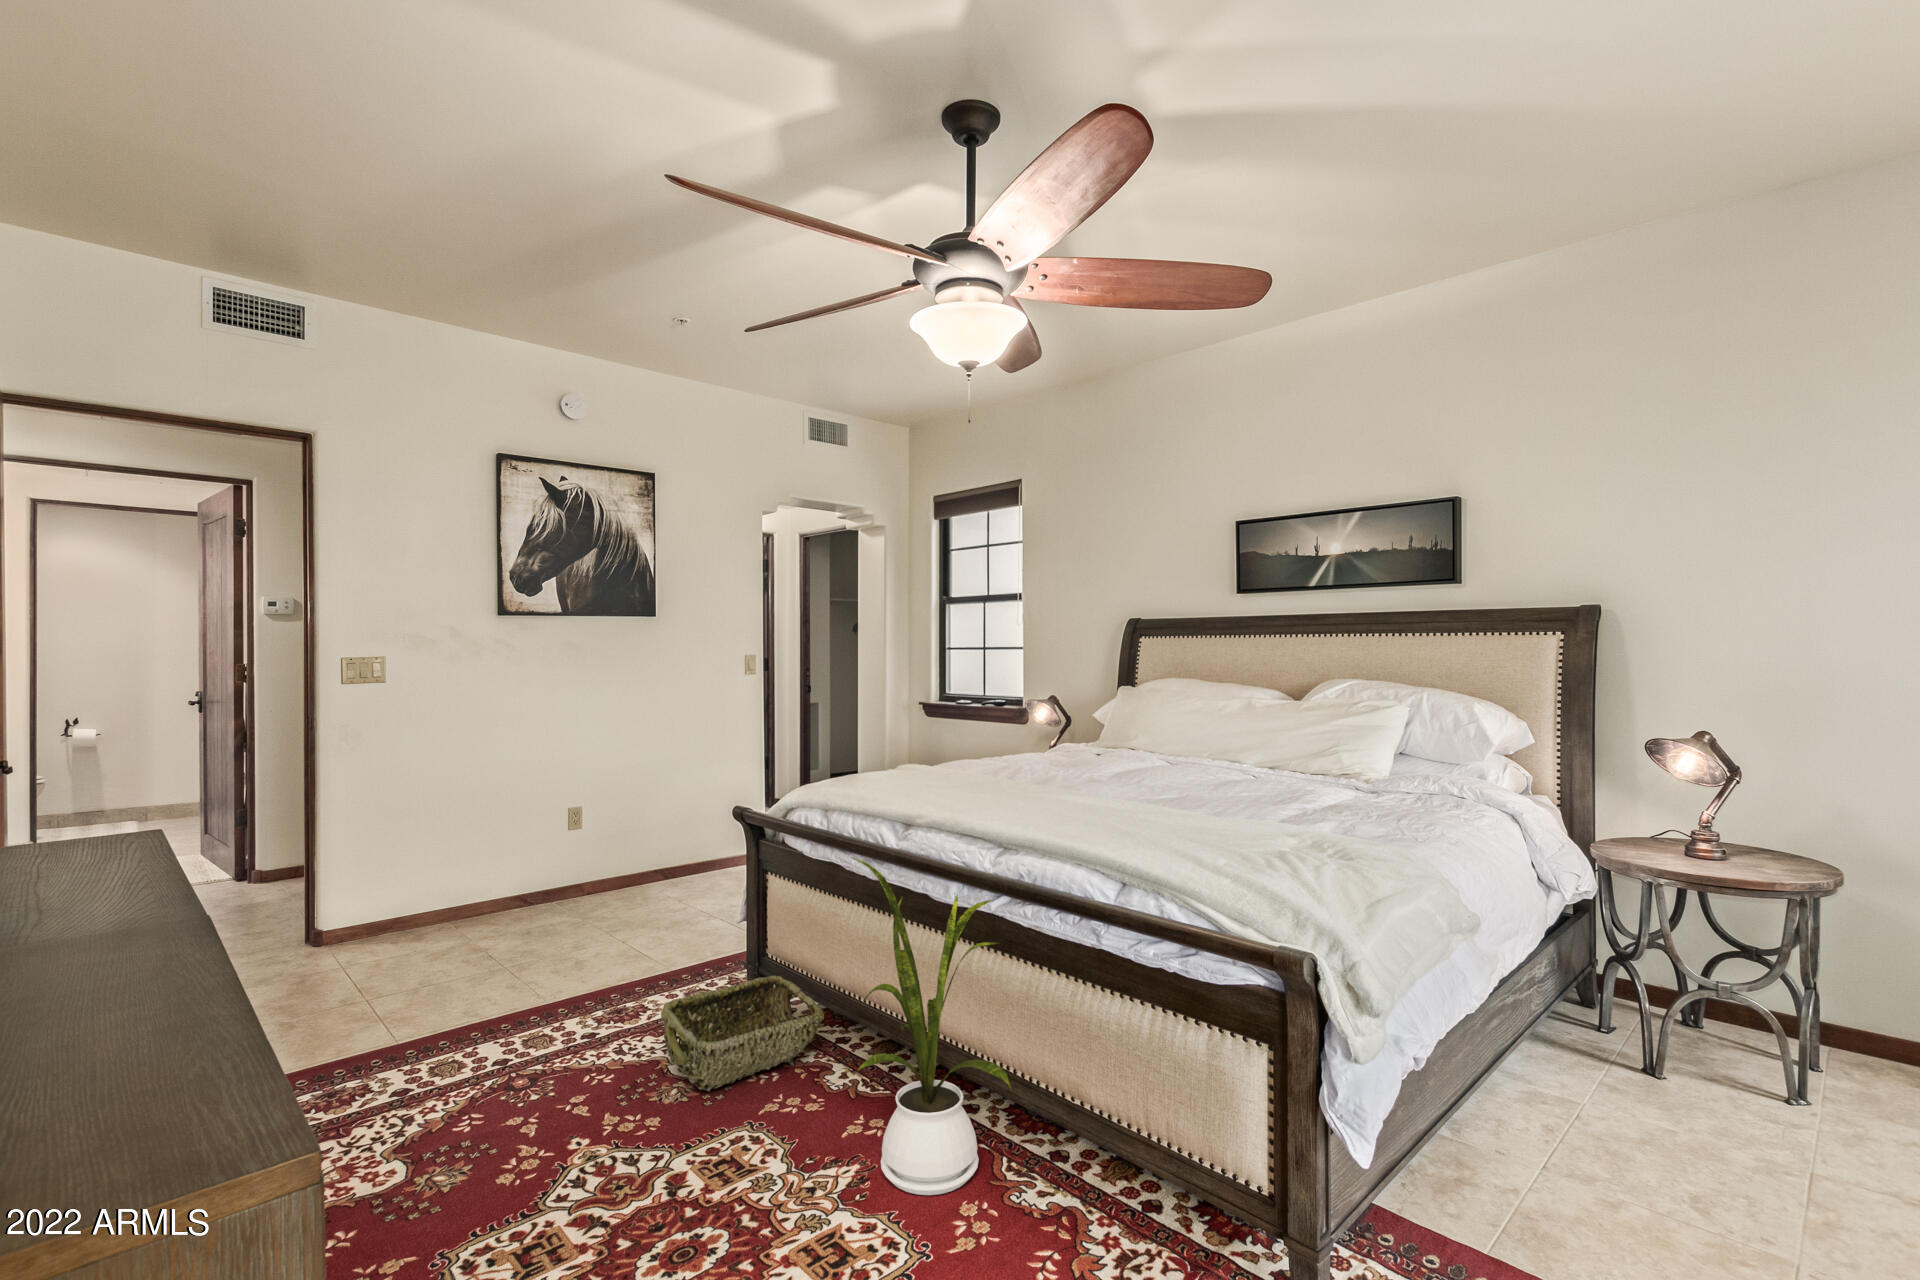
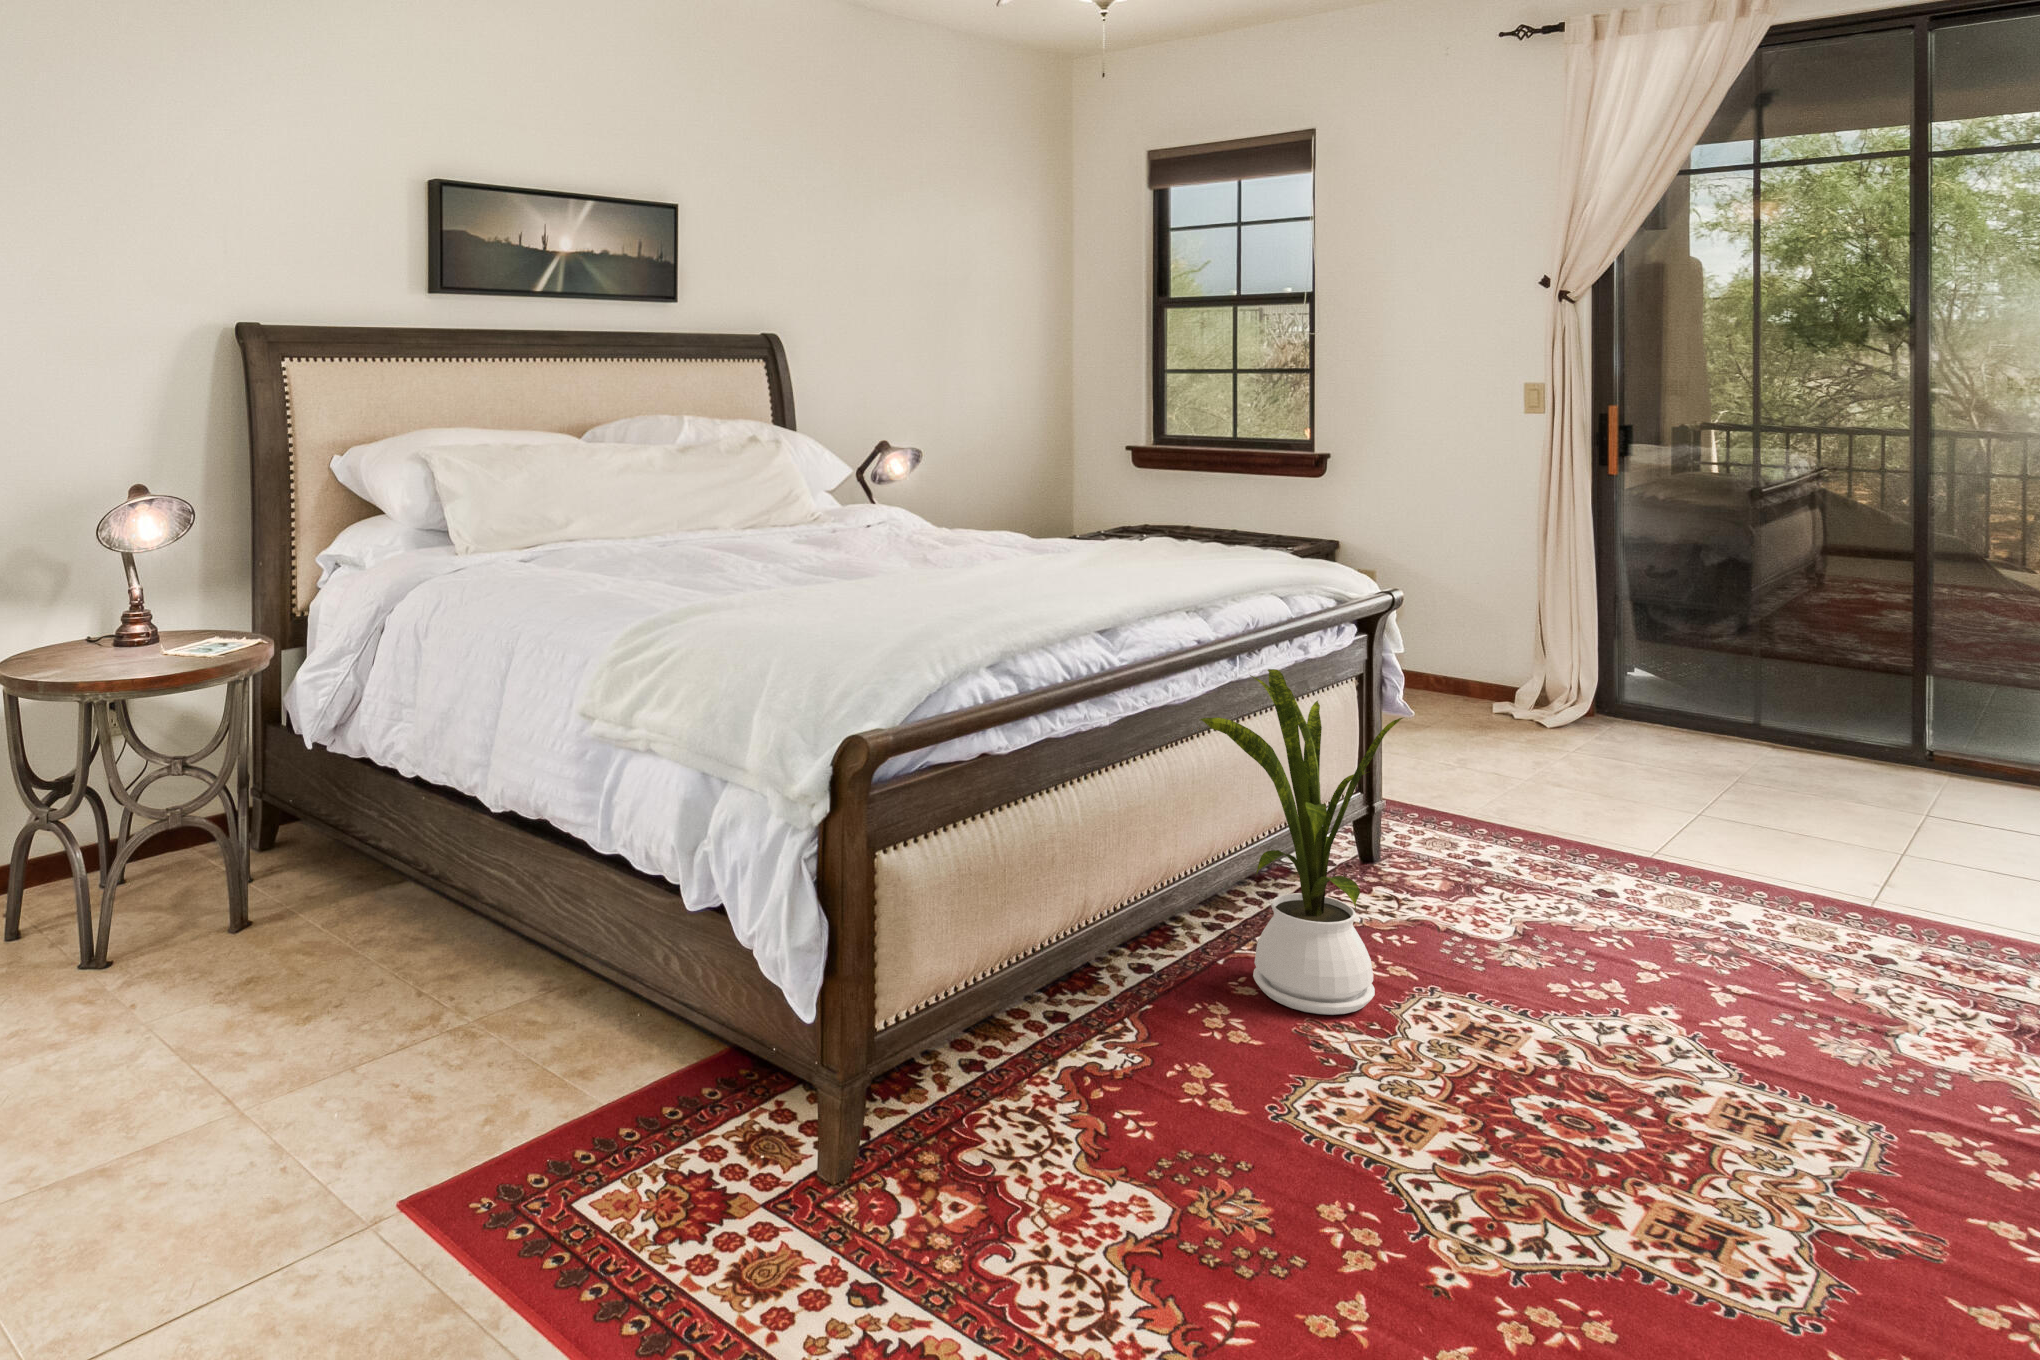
woven basket: present [661,976,824,1091] -> none [989,992,1279,1184]

